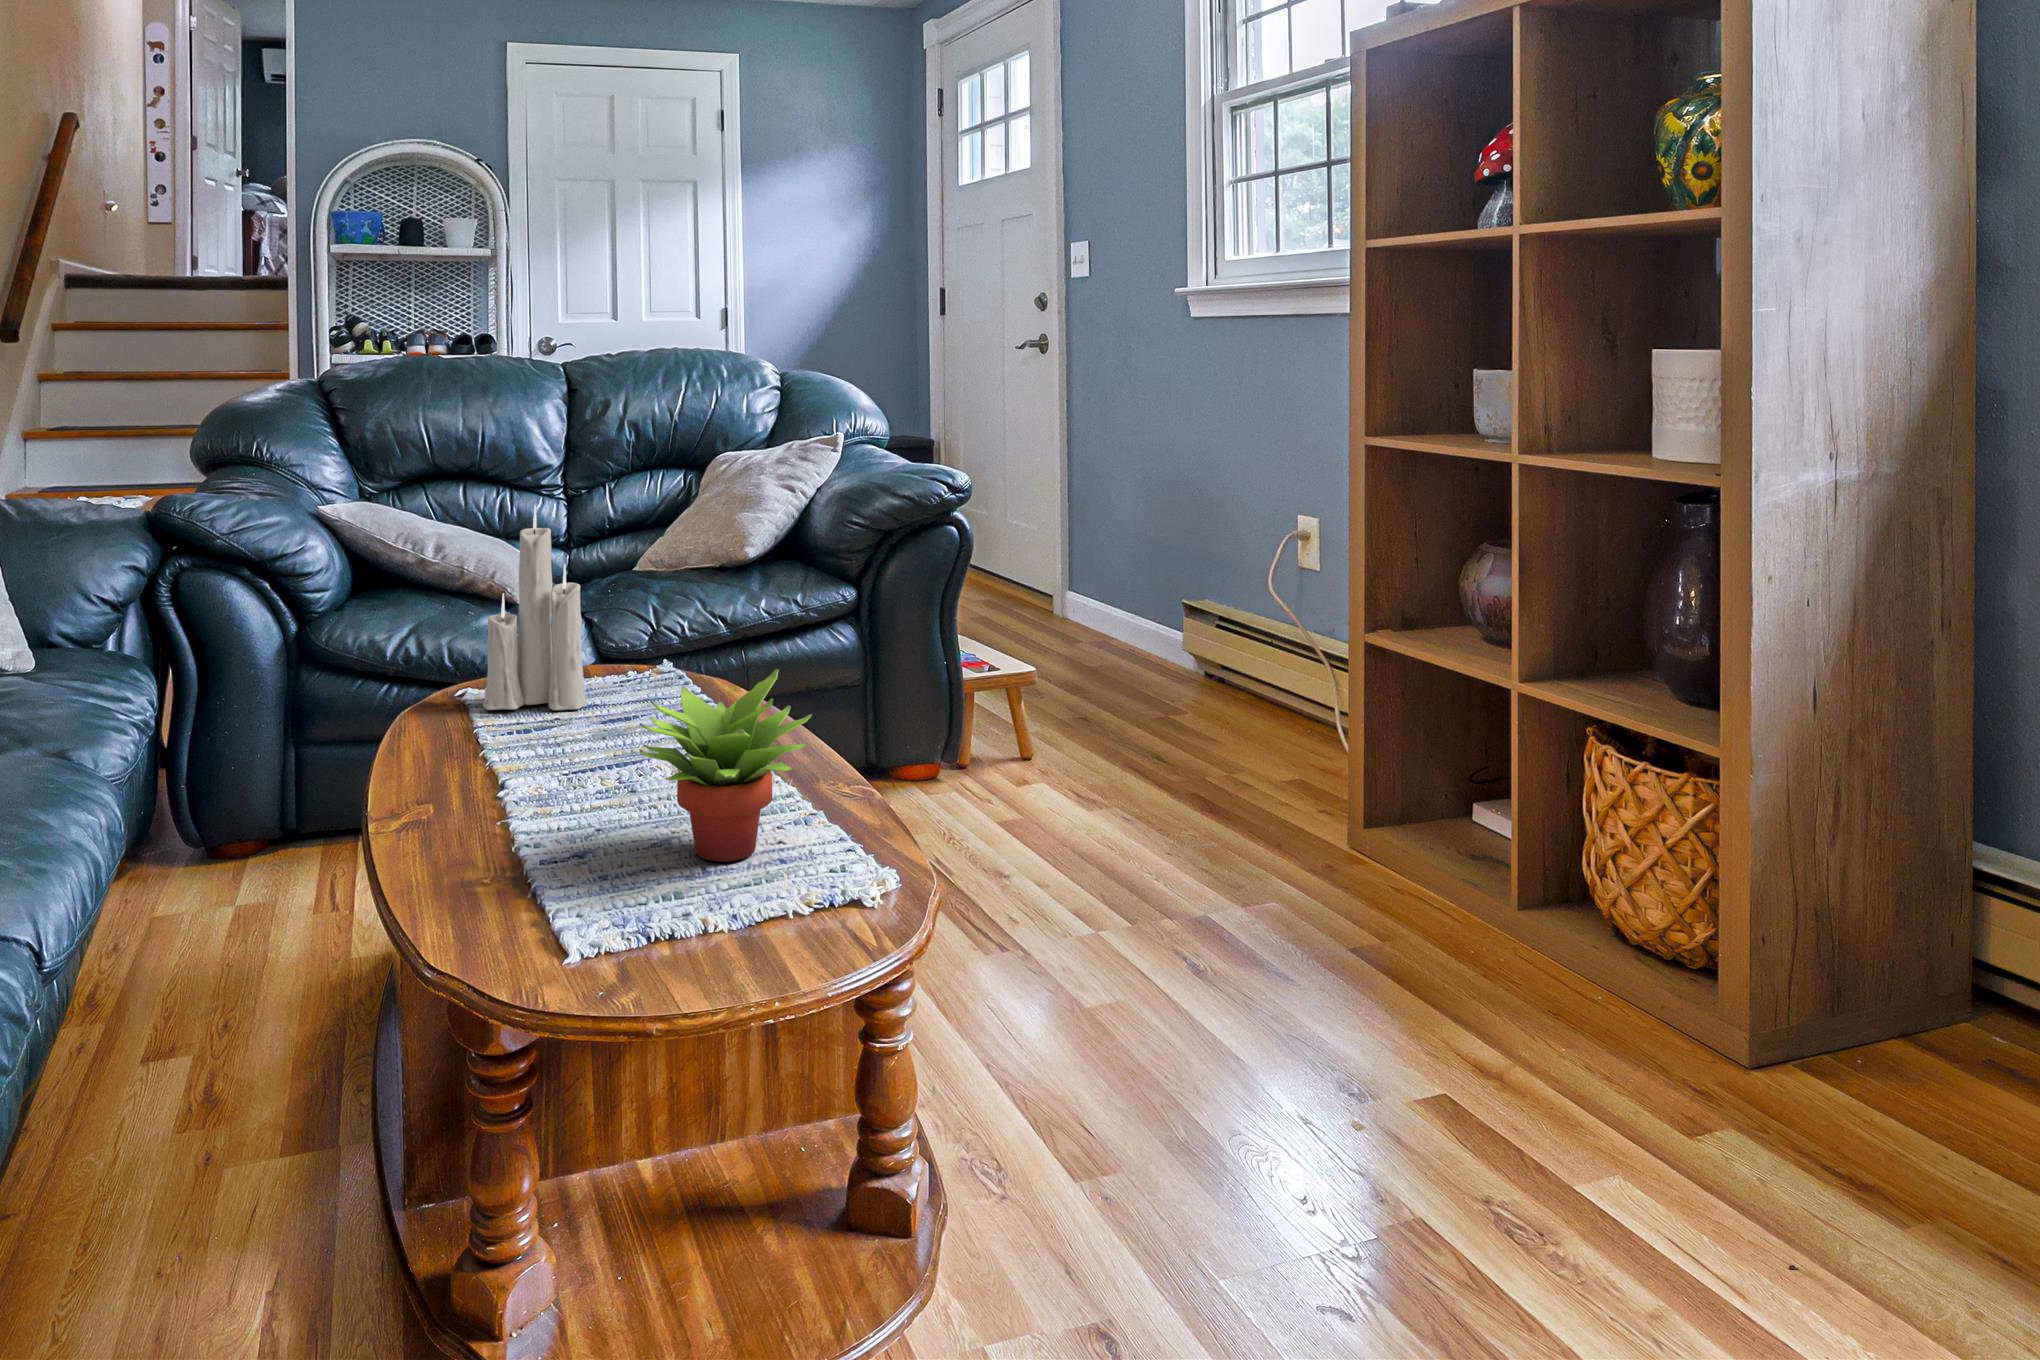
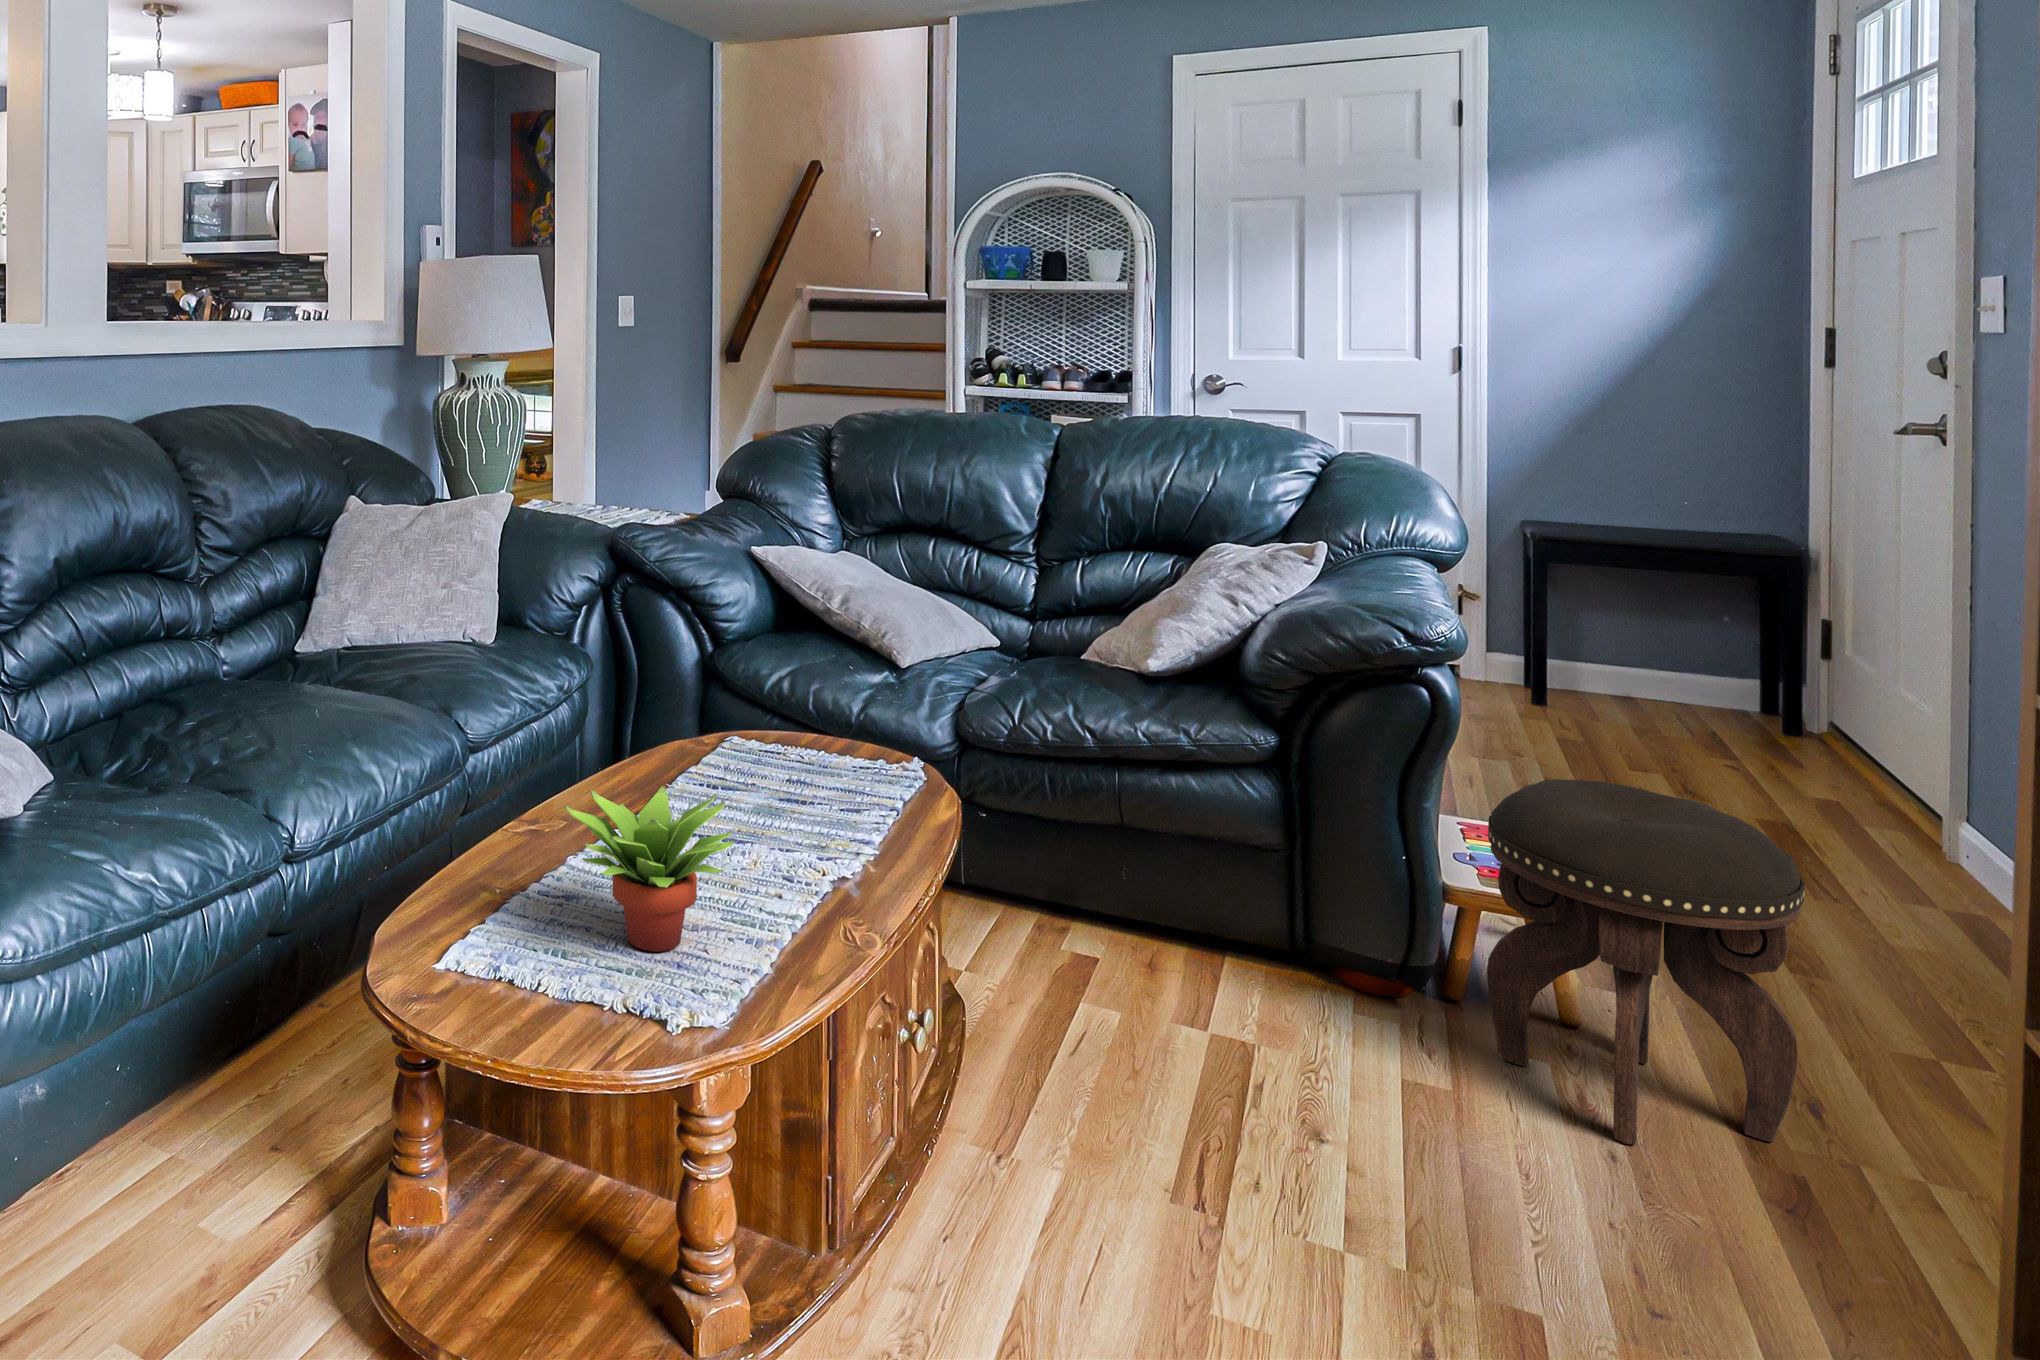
candle: present [483,505,586,710] -> none [705,579,786,780]
footstool: none [1021,572,1197,814] -> present [1487,779,1805,1145]

